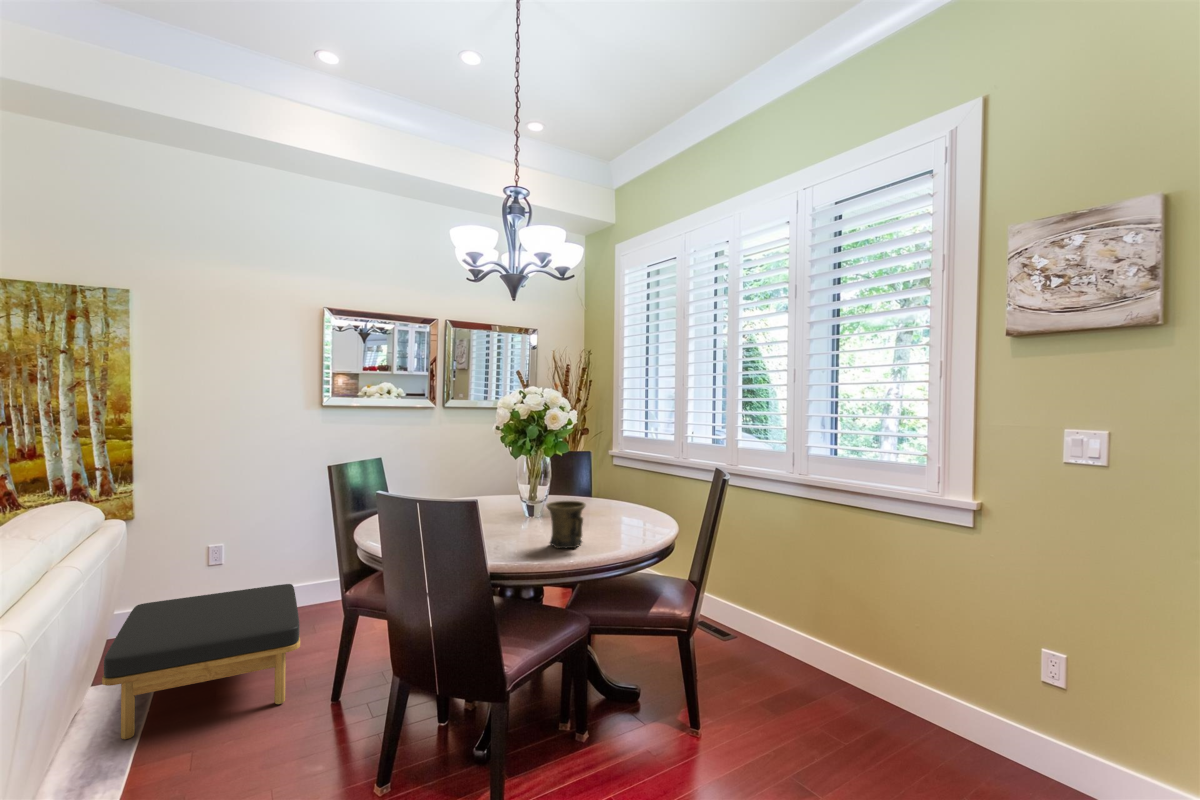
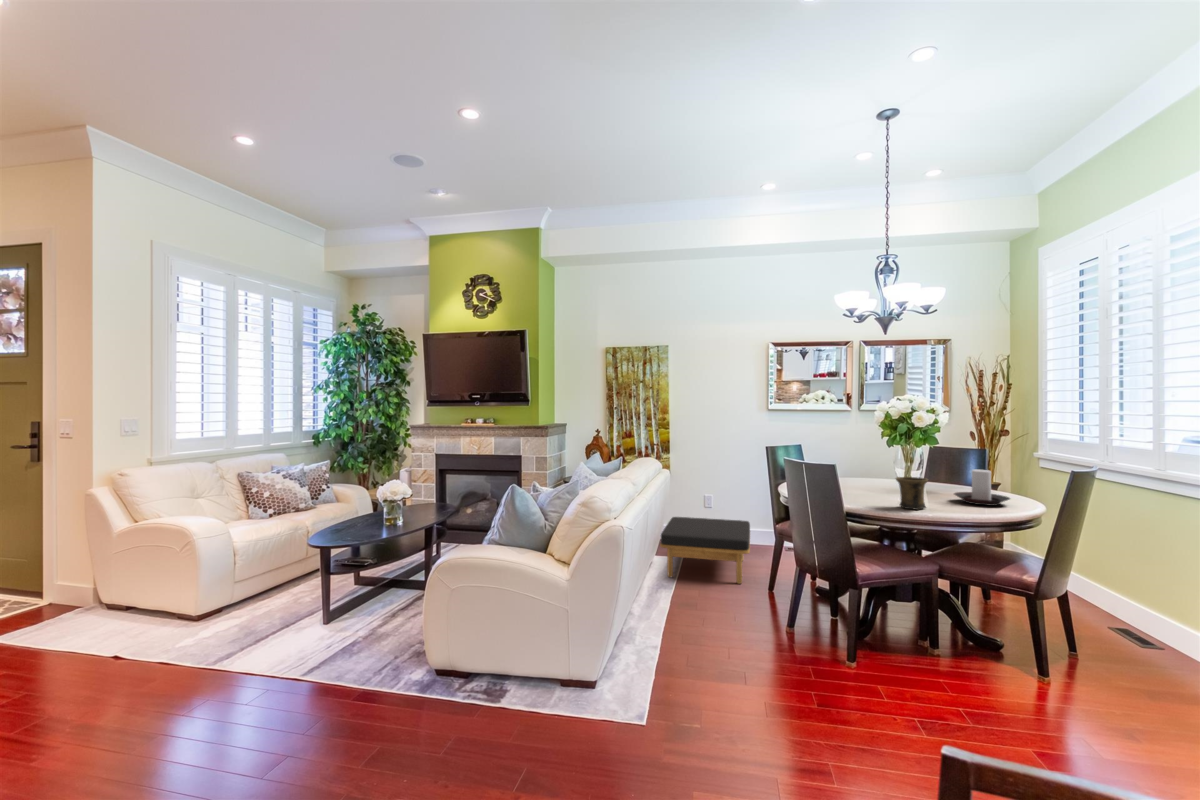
candle holder: none [592,479,649,525] -> present [954,470,1010,506]

